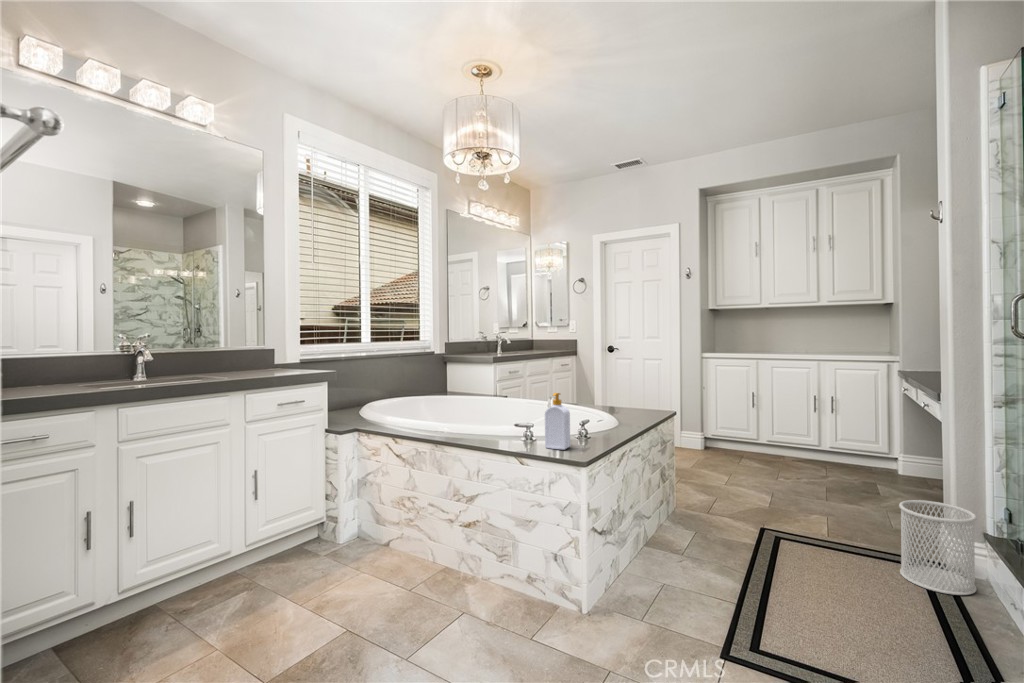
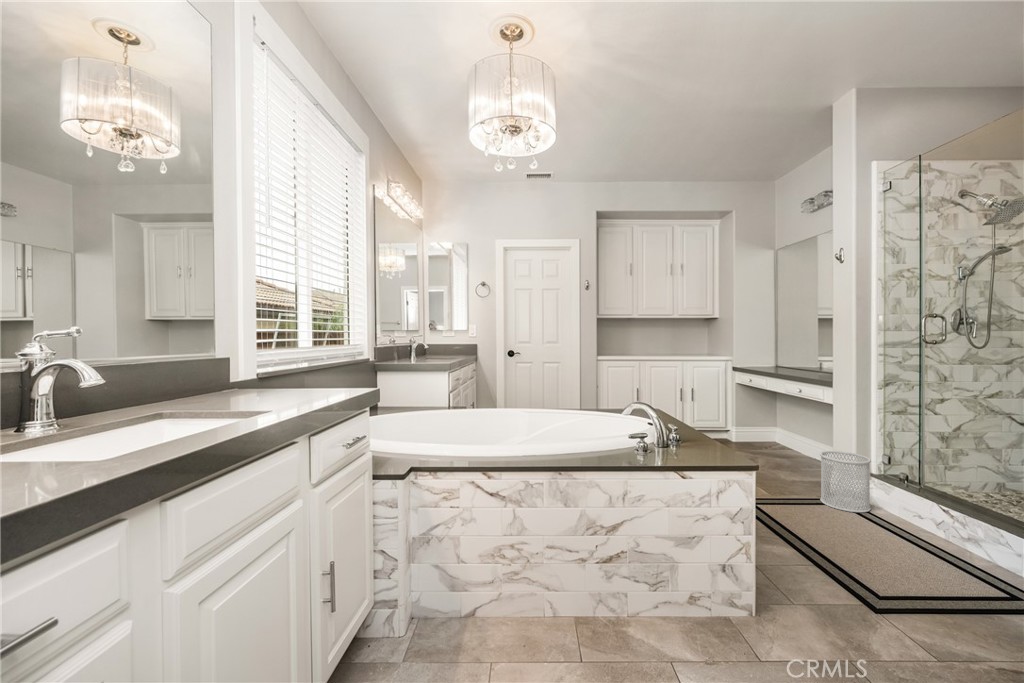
soap bottle: present [545,393,570,450] -> none [678,397,707,455]

